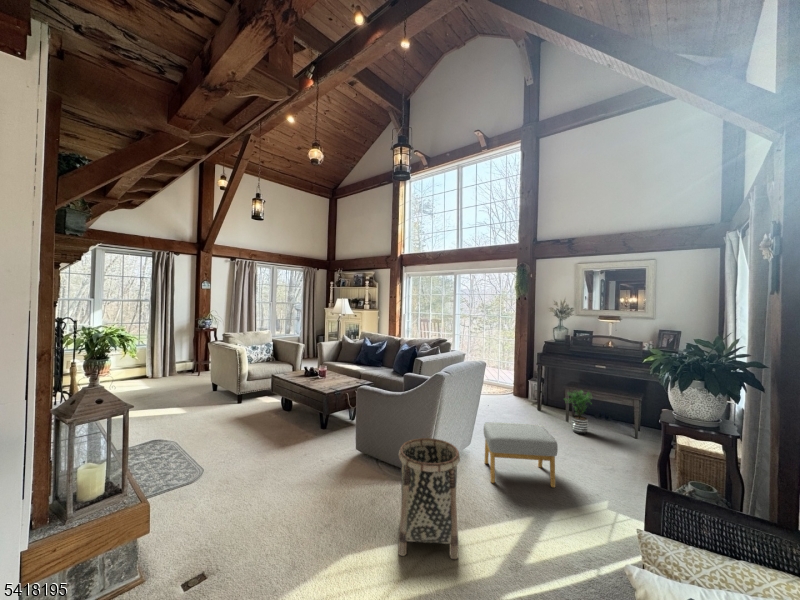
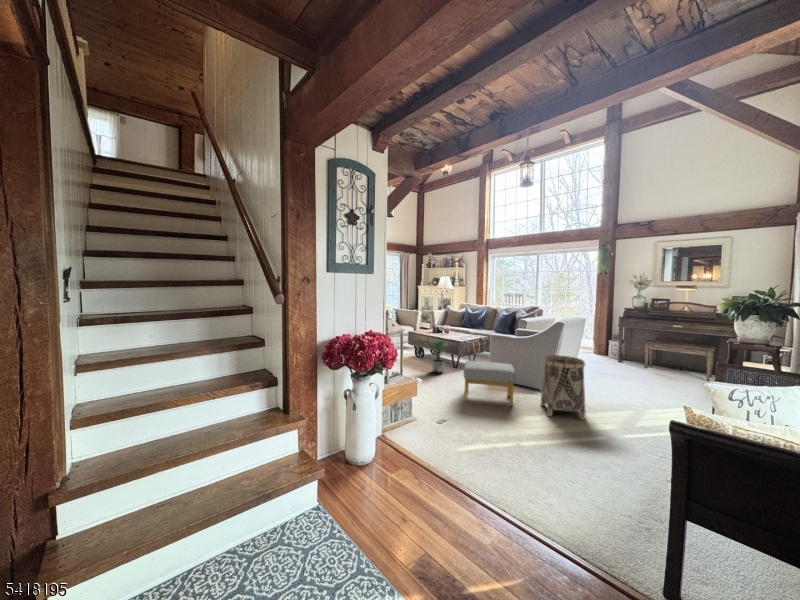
potted plant: present [566,390,591,434] -> present [427,340,446,373]
footstool: present [484,422,558,487] -> present [464,361,515,406]

